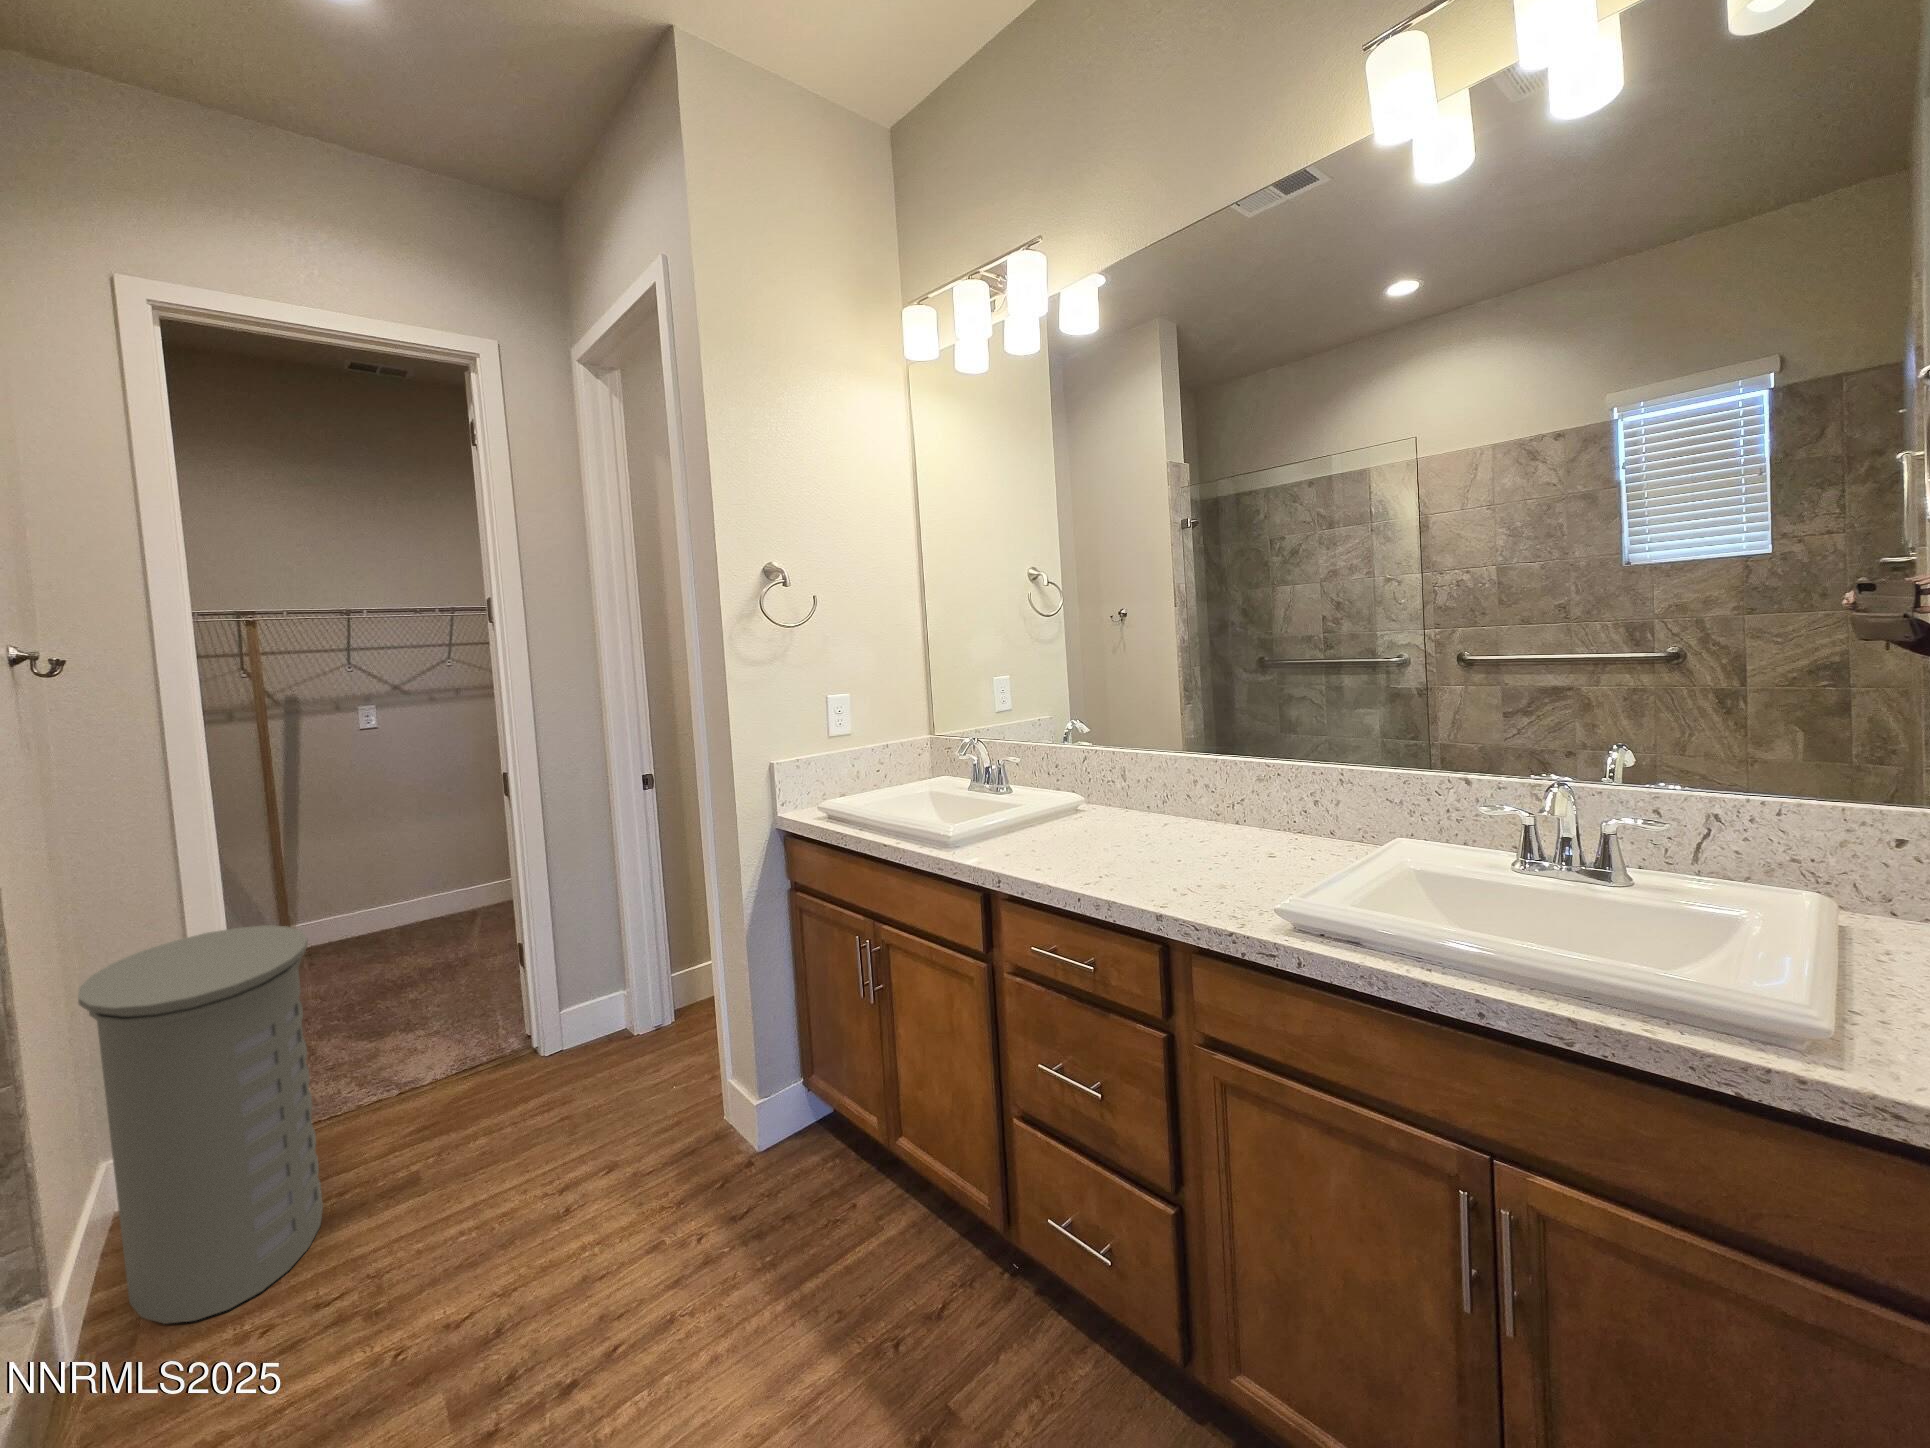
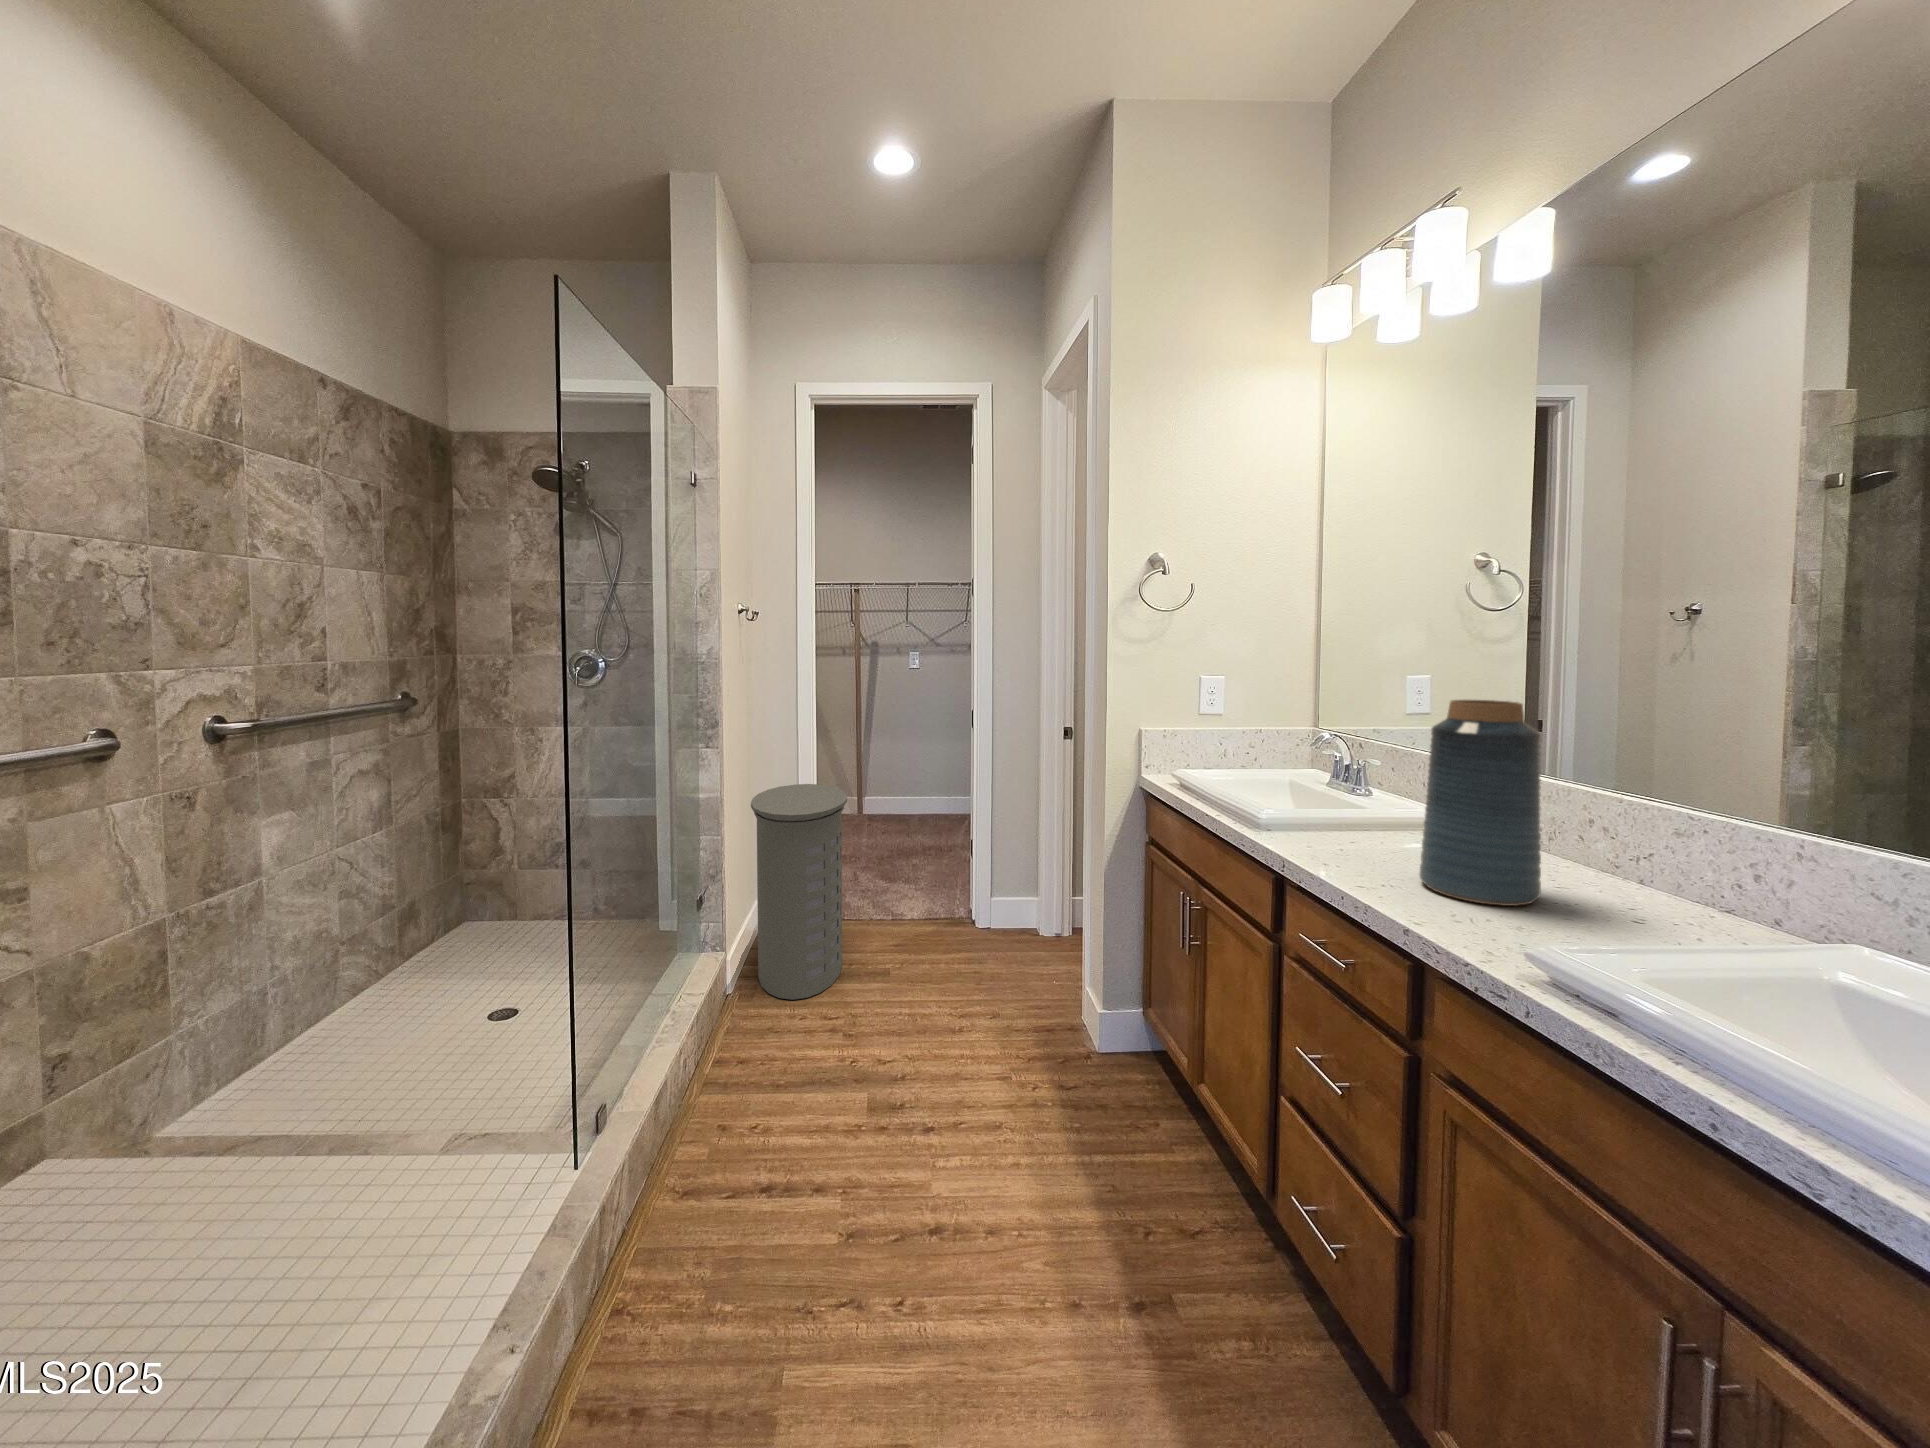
vase: none [1118,688,1210,873] -> present [1419,700,1541,906]

